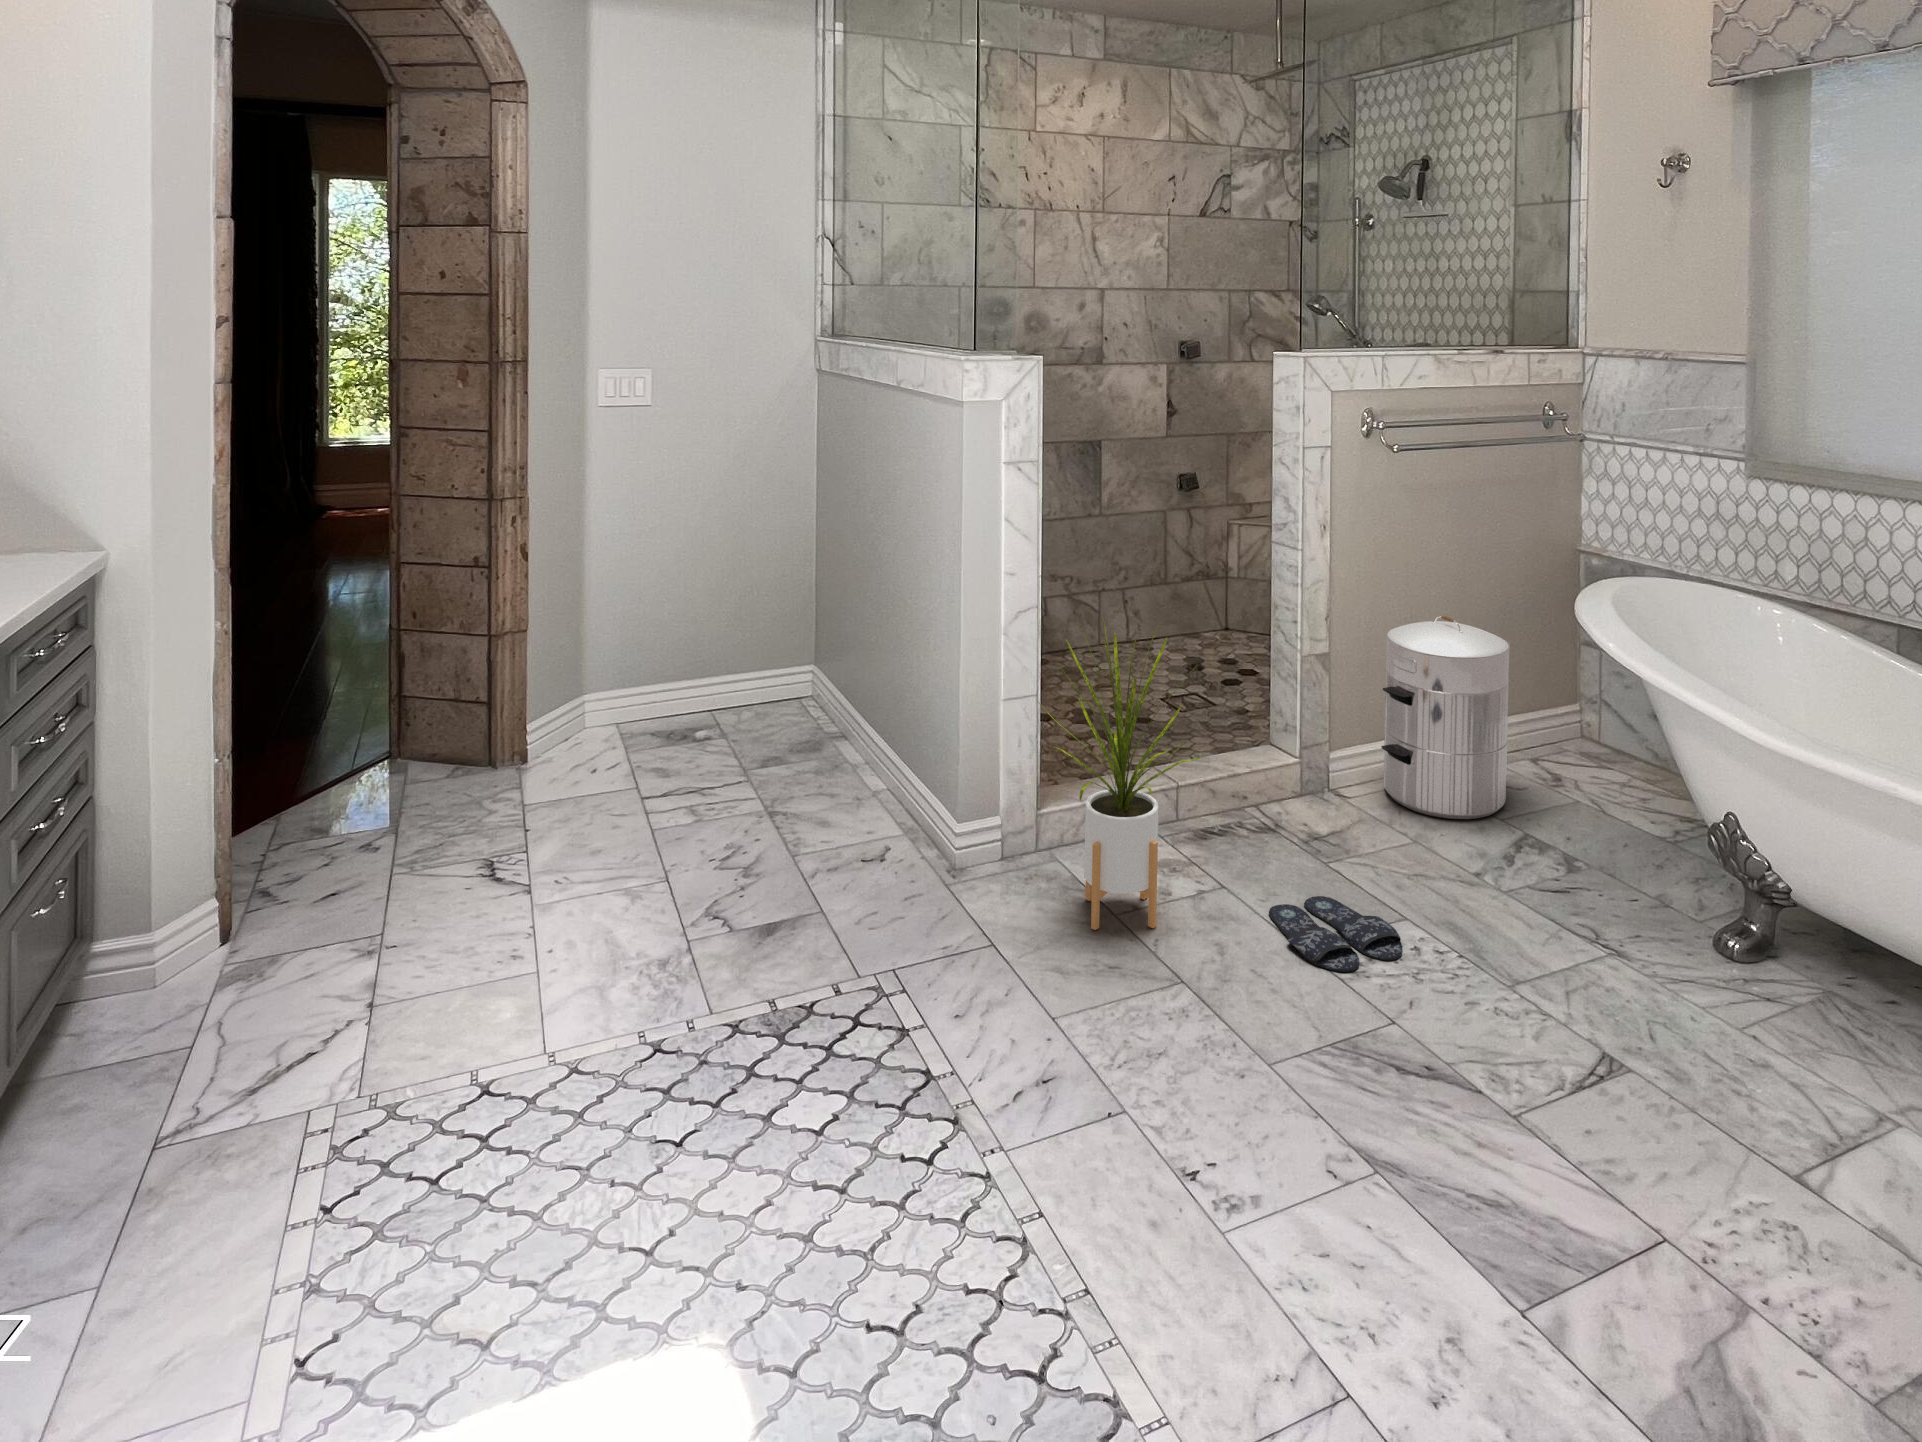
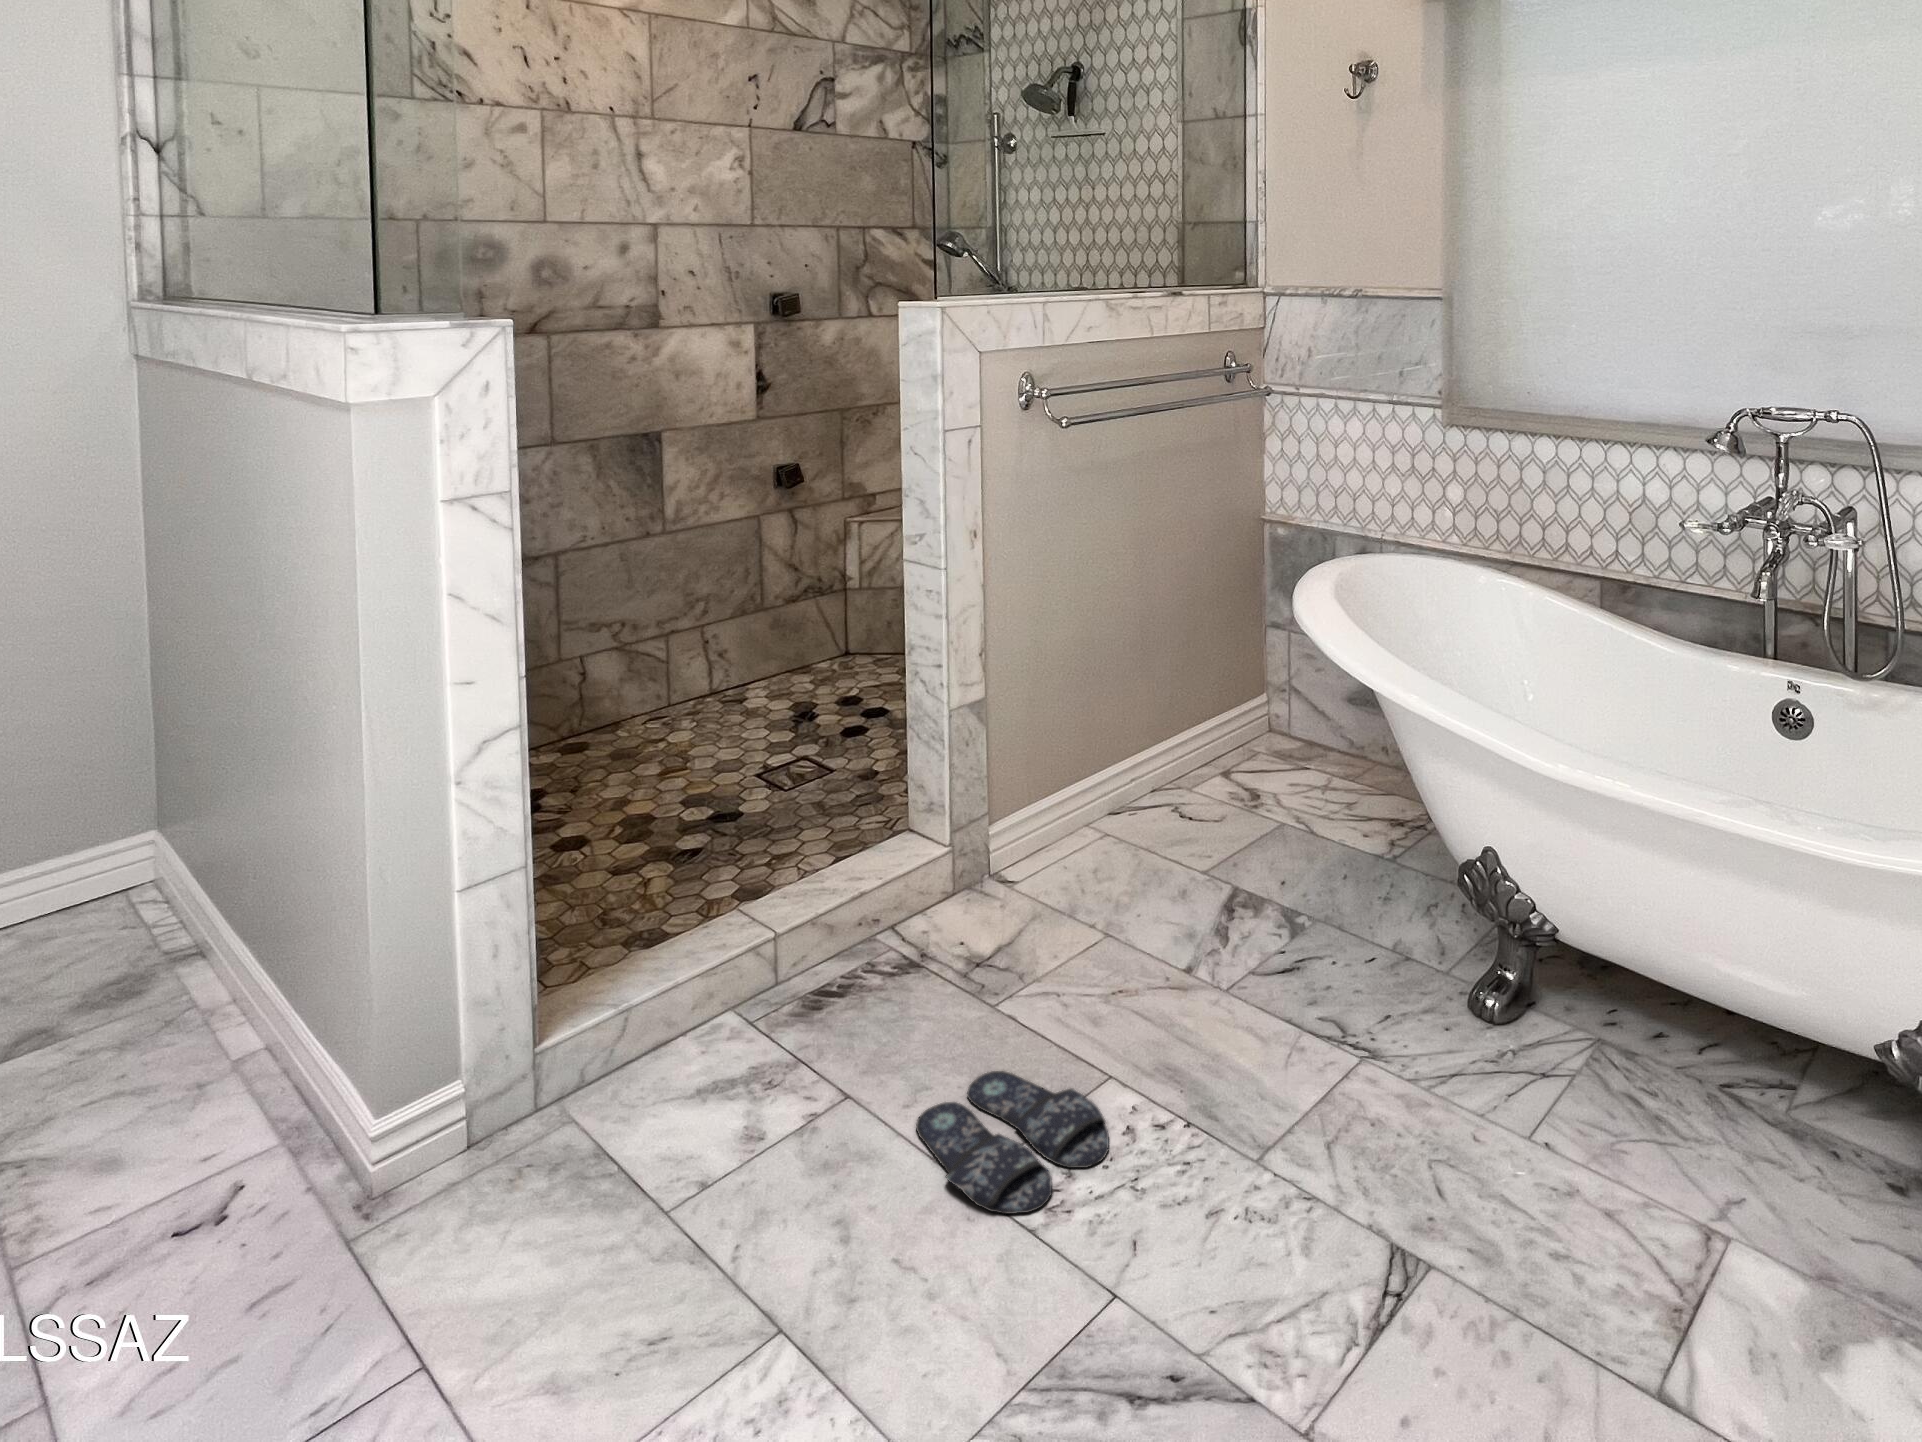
waste bin: present [1381,616,1510,819] -> none [1056,631,1207,890]
house plant: present [1038,619,1201,930] -> none [501,741,803,1258]

